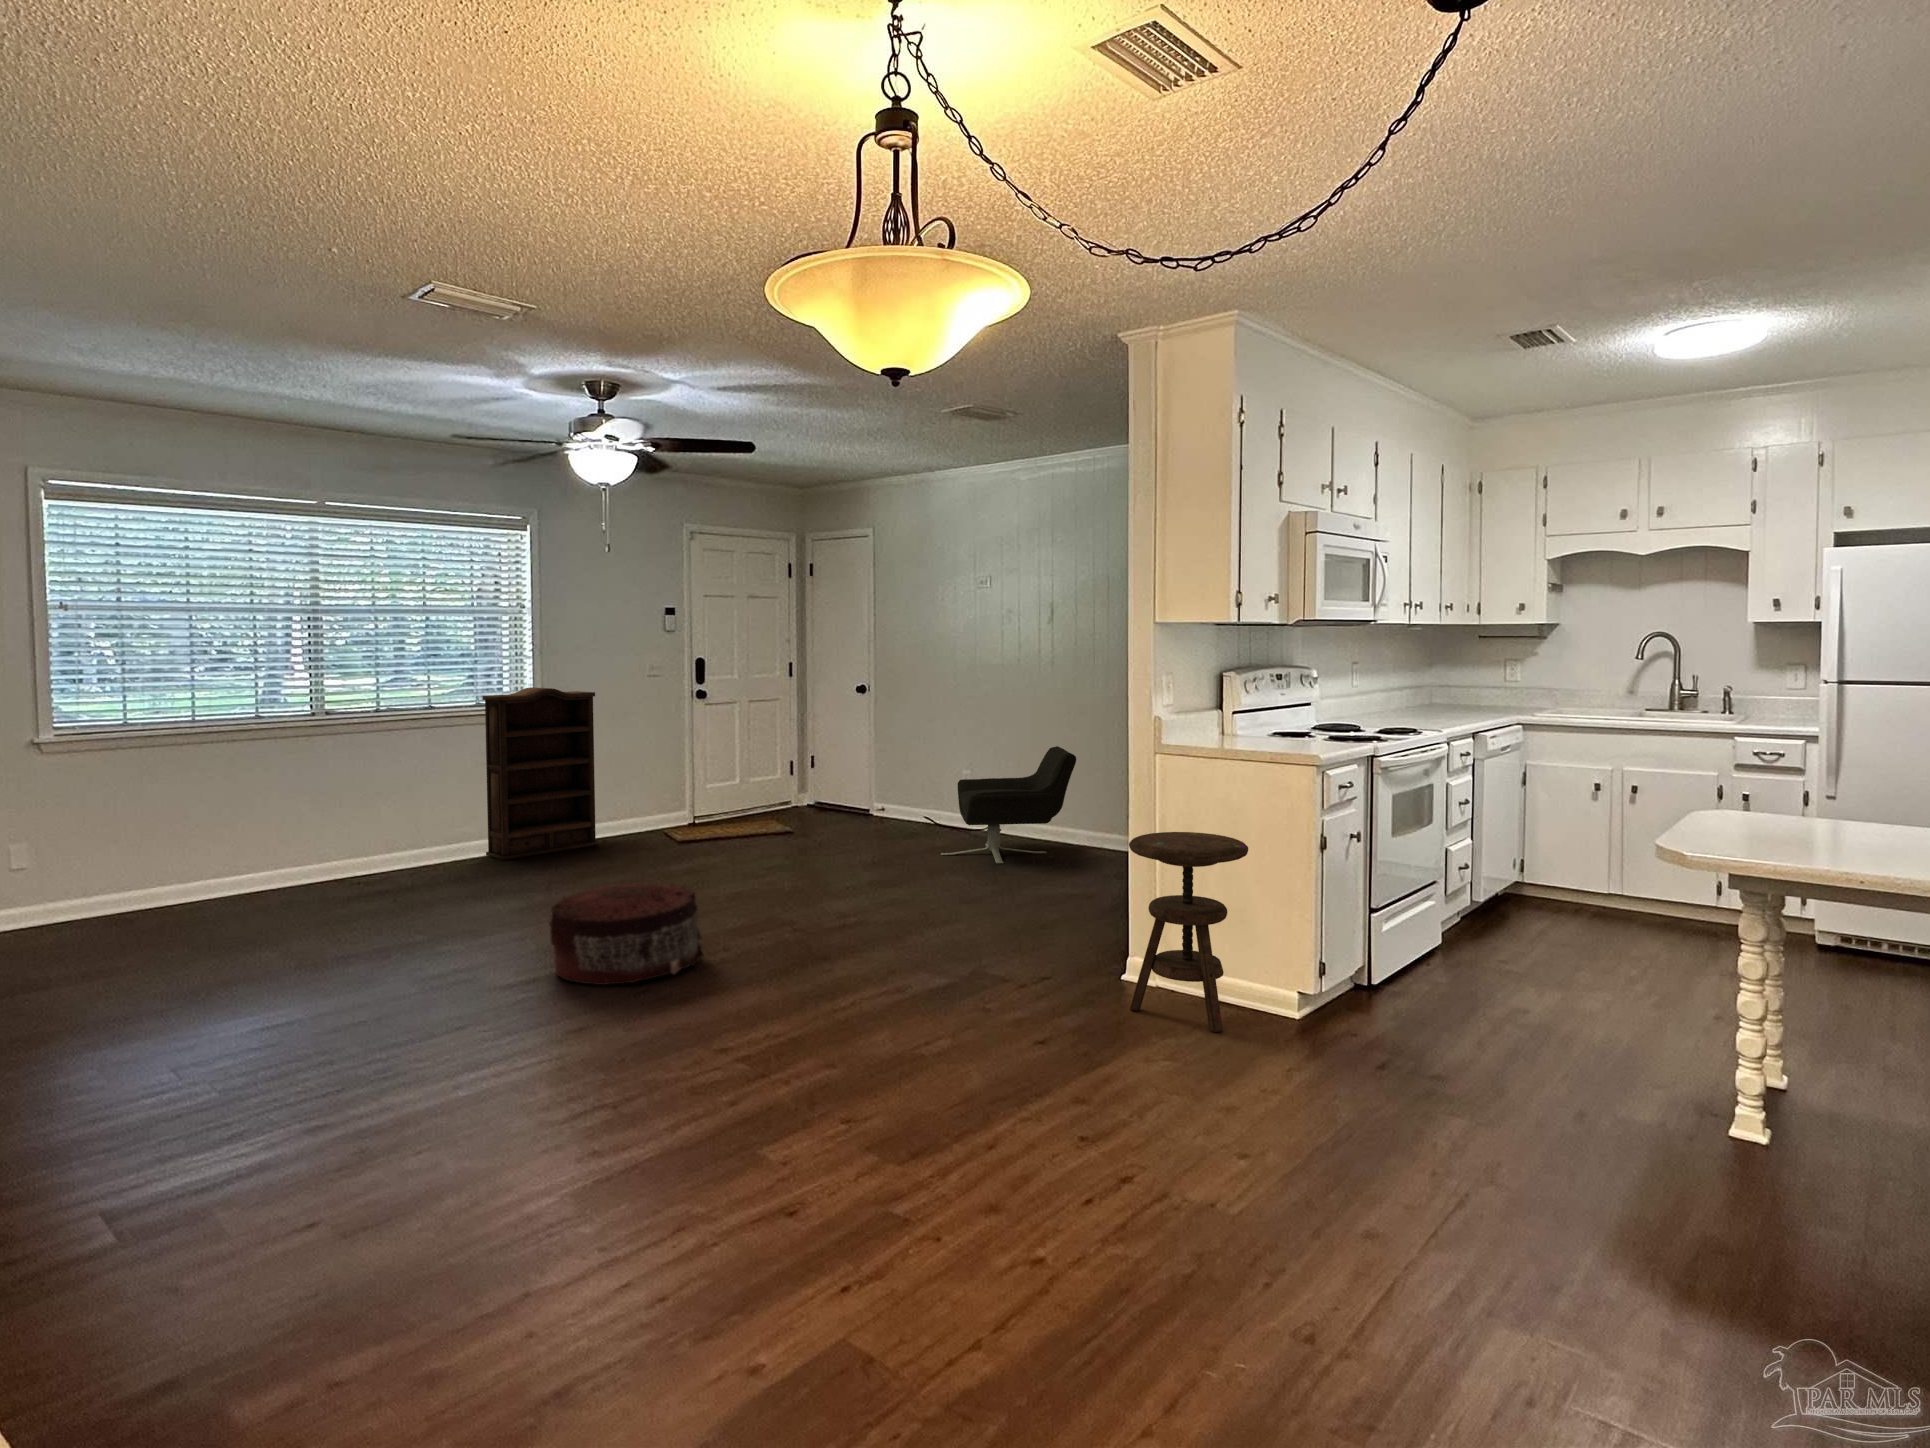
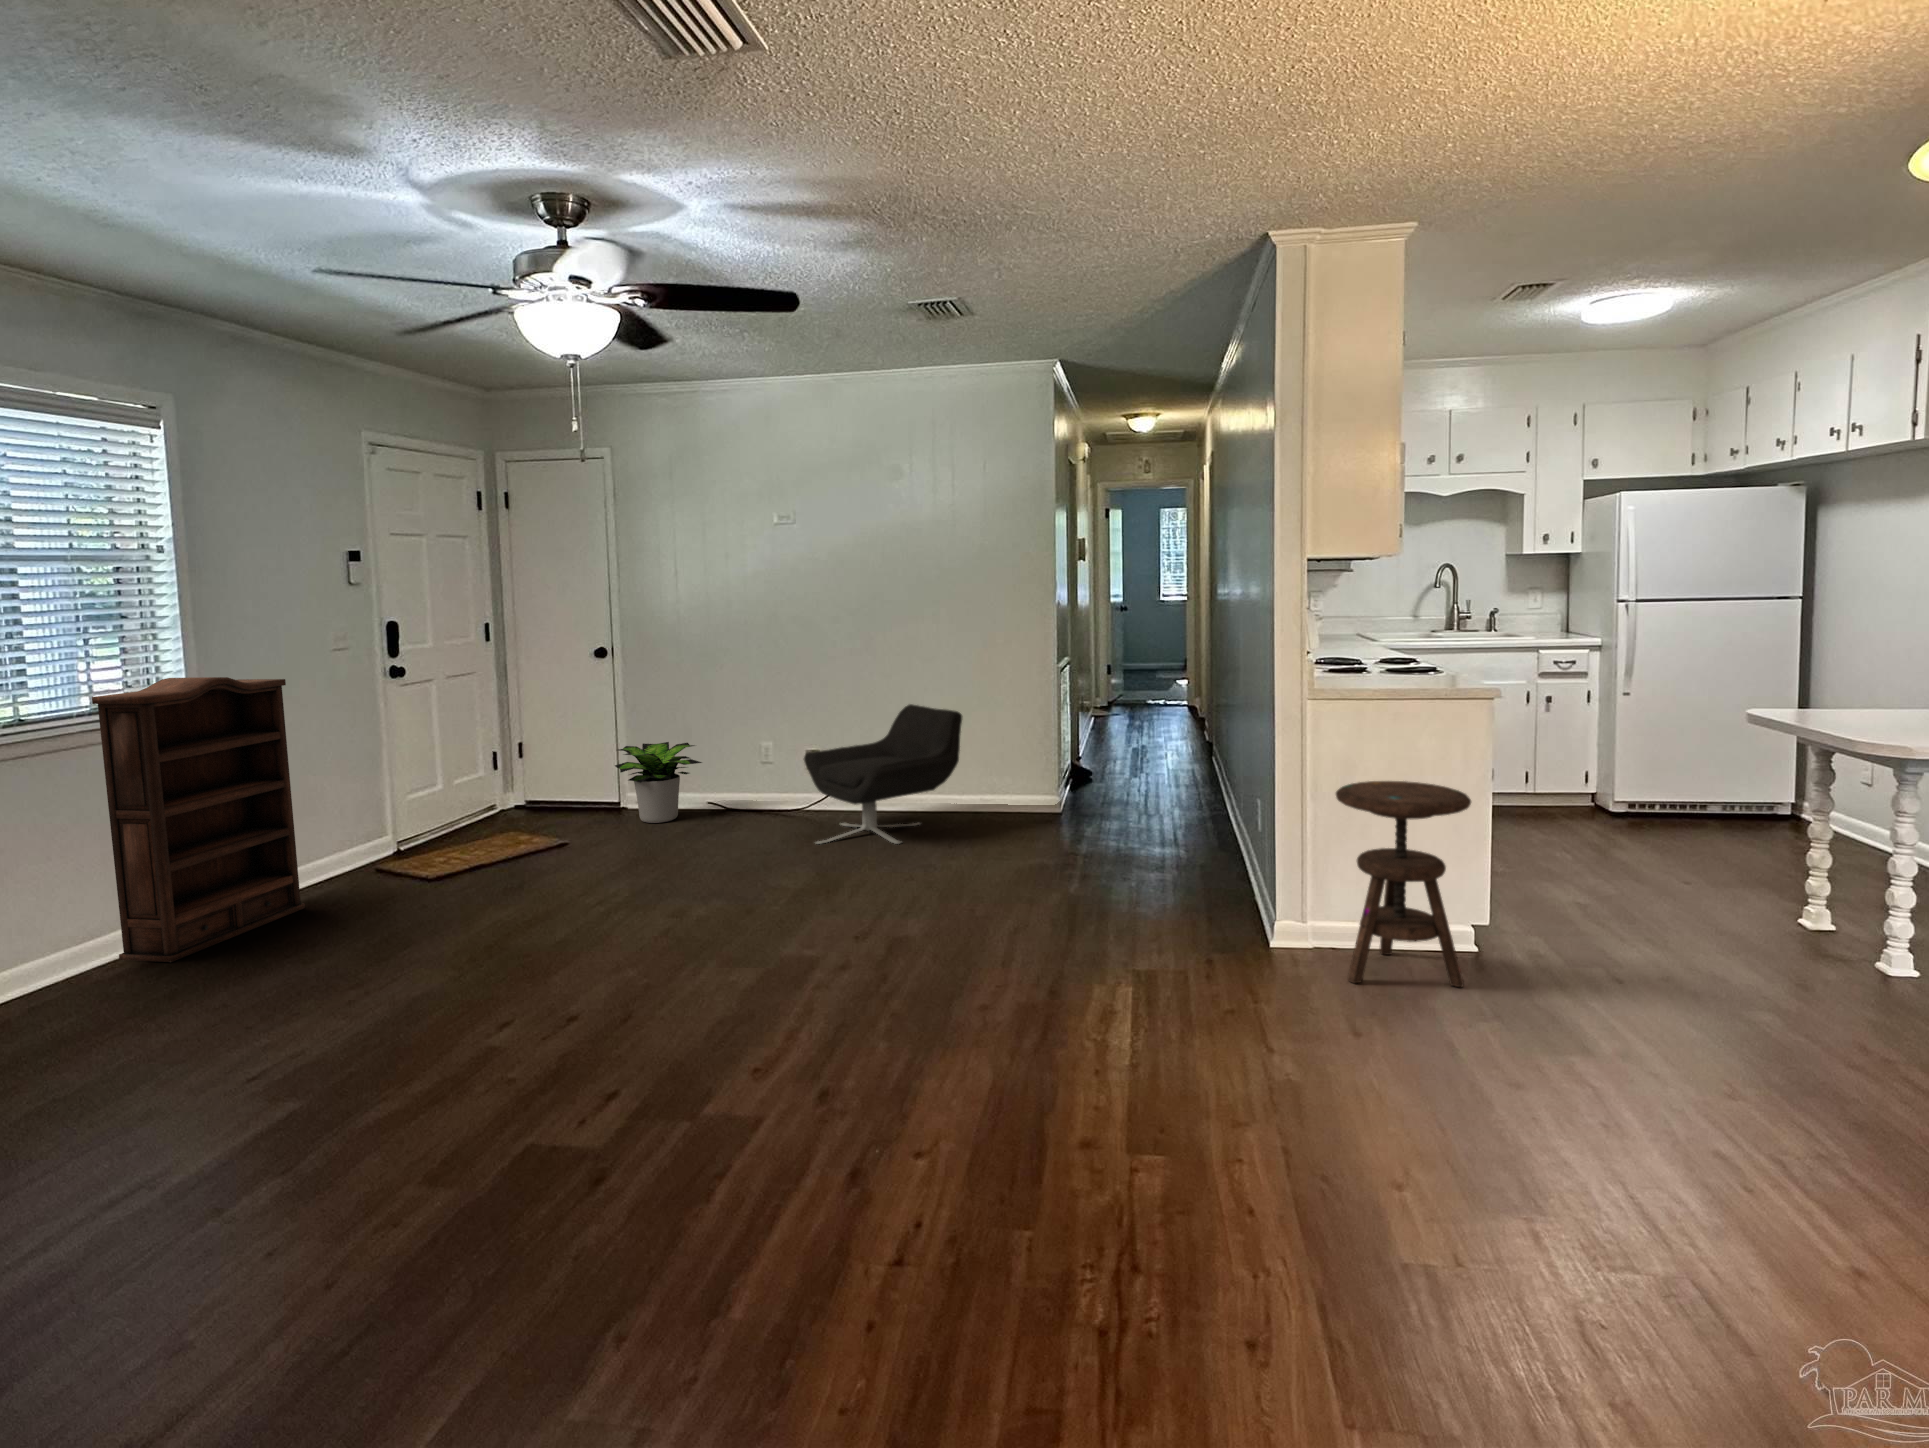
potted plant: none [838,762,907,826] -> present [615,742,702,823]
pouf: present [549,883,704,985] -> none [590,945,819,1139]

